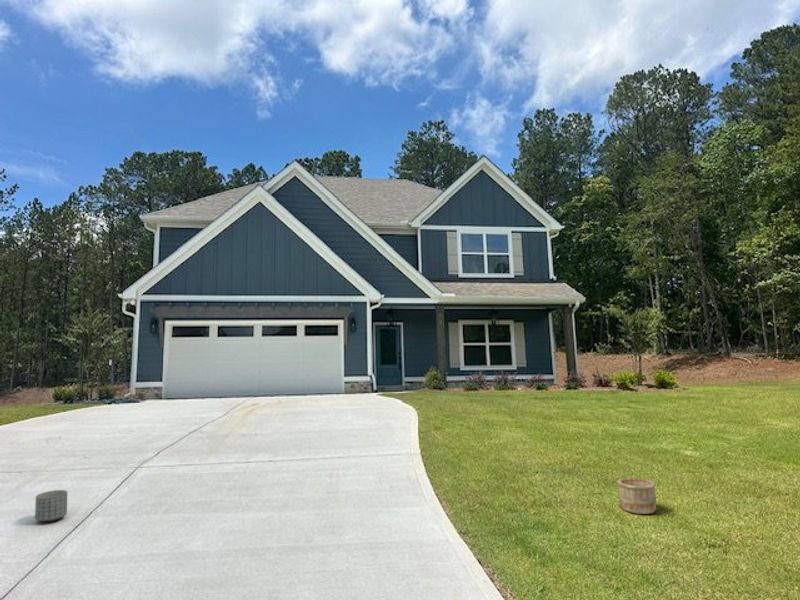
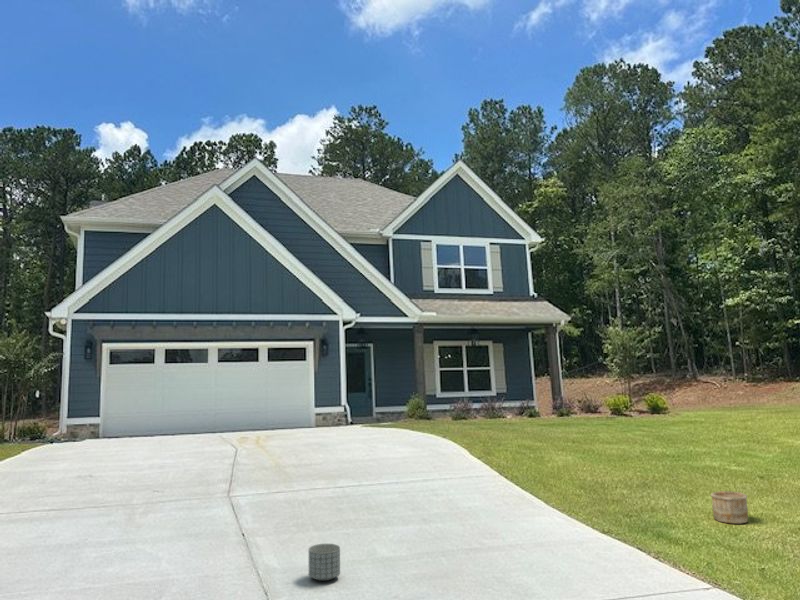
planter: present [35,490,67,522] -> present [309,544,340,581]

